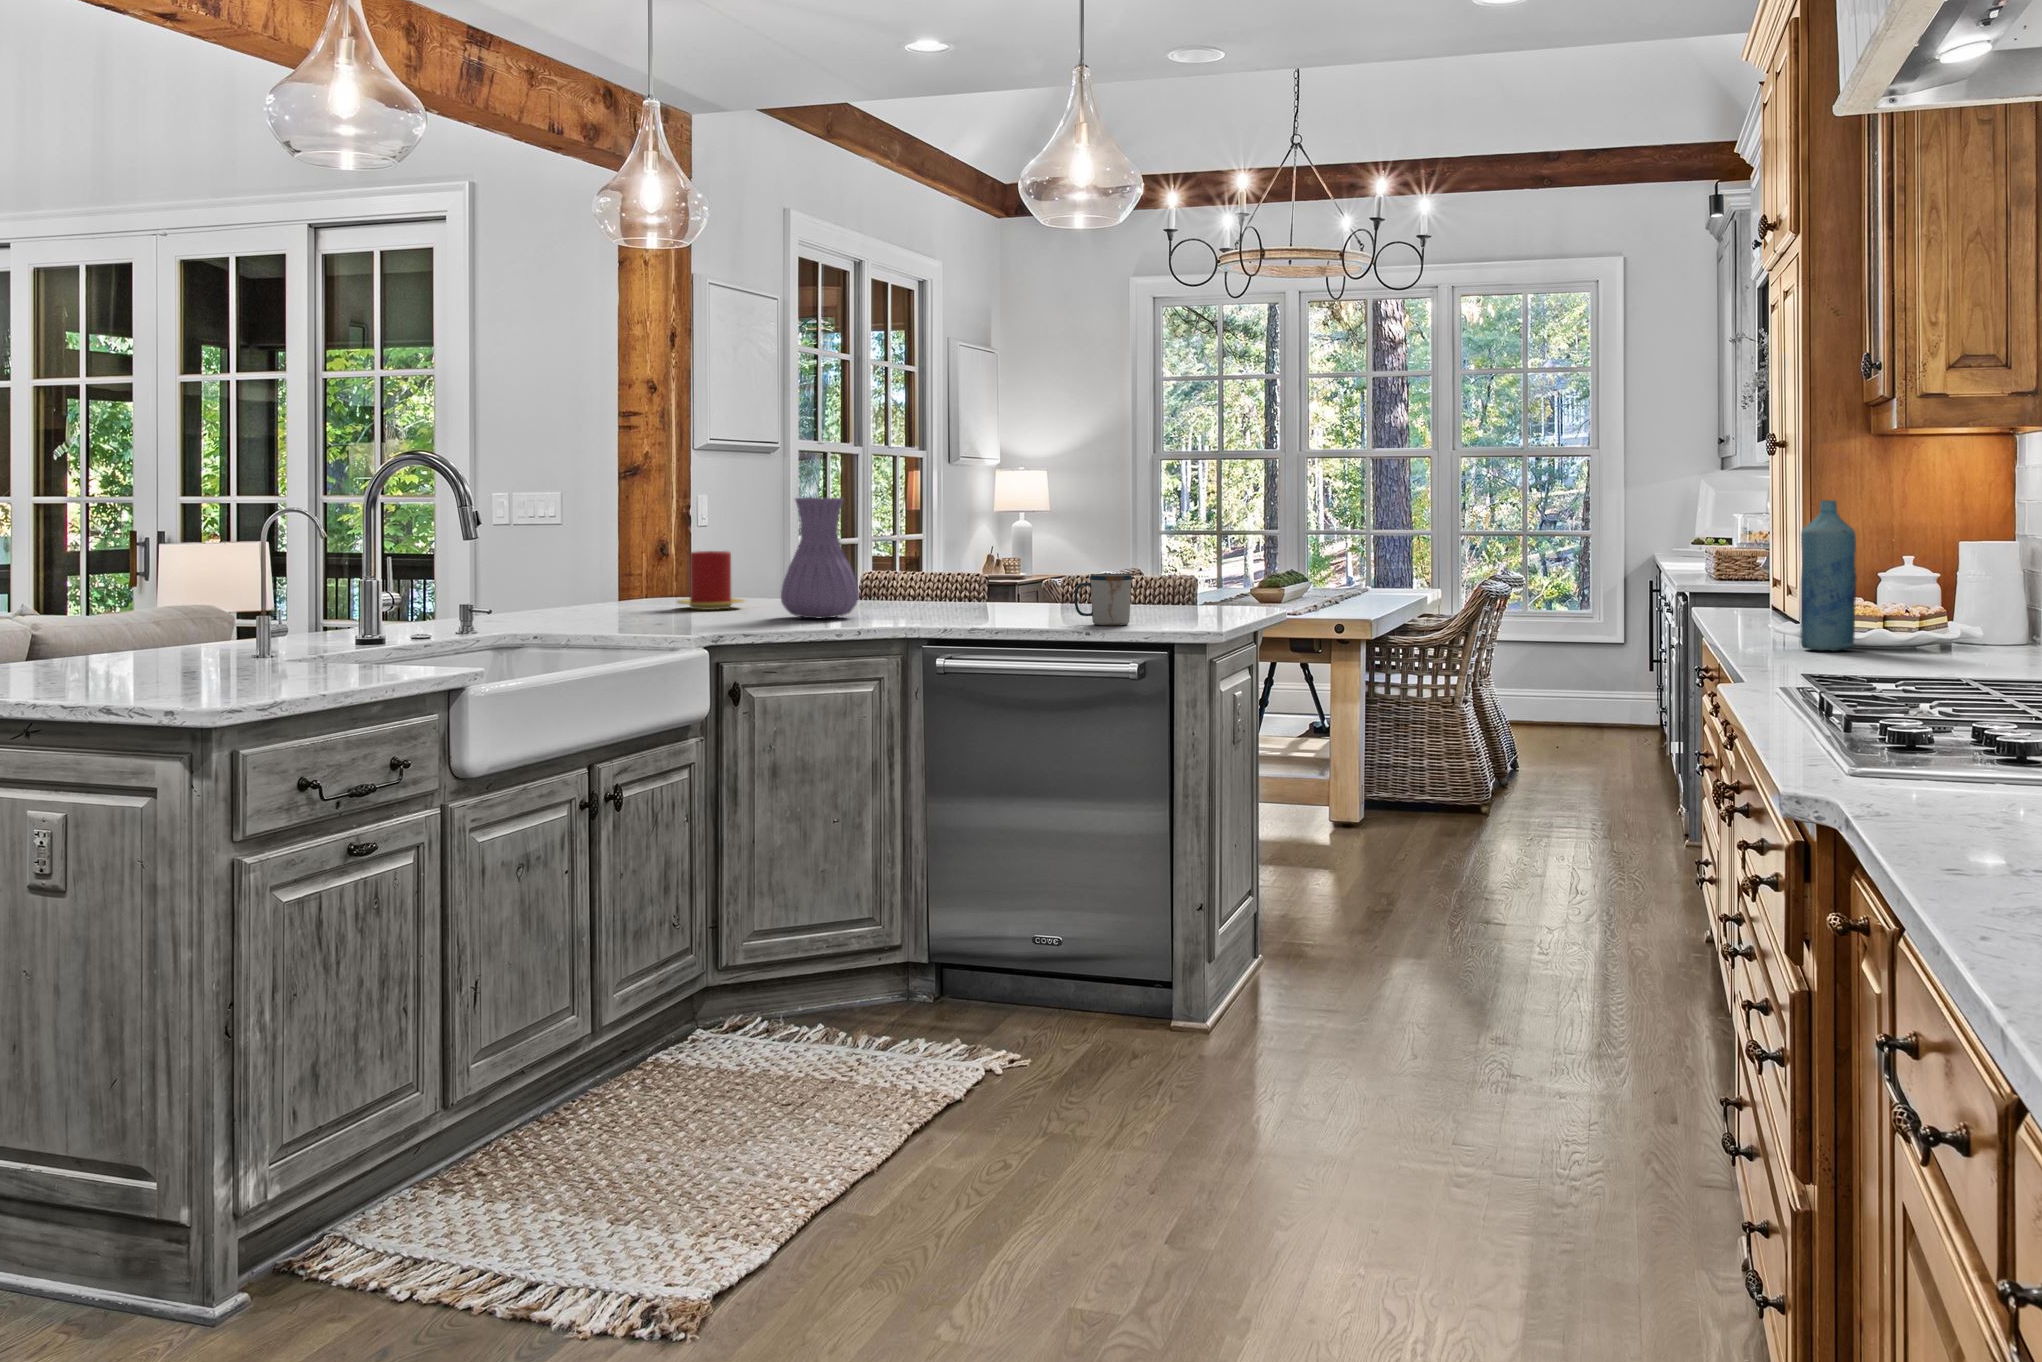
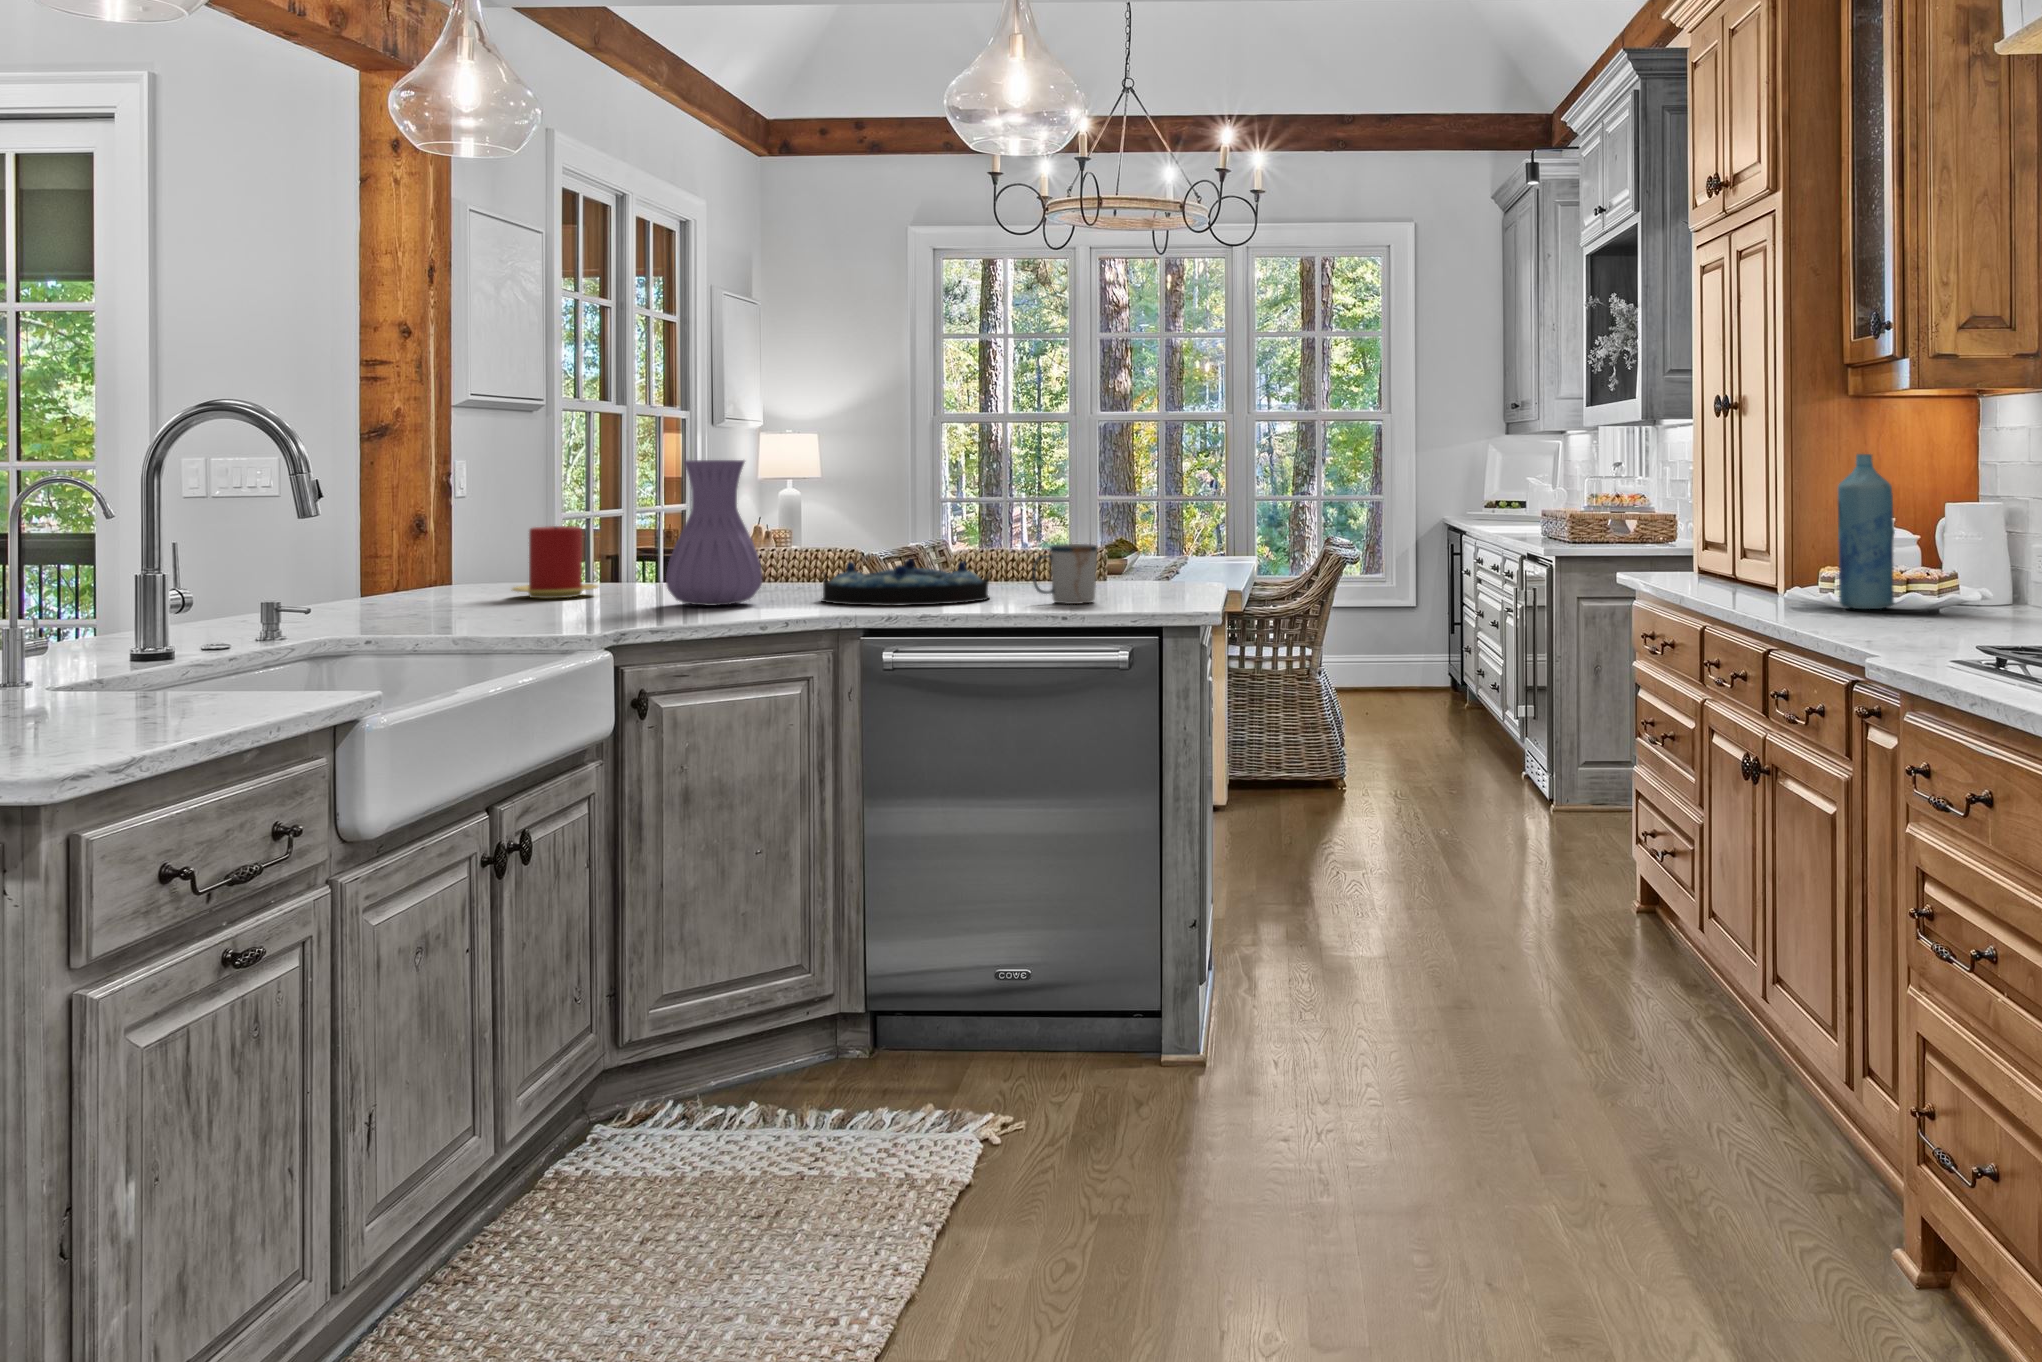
serving tray: none [907,584,1049,623] -> present [822,559,991,606]

